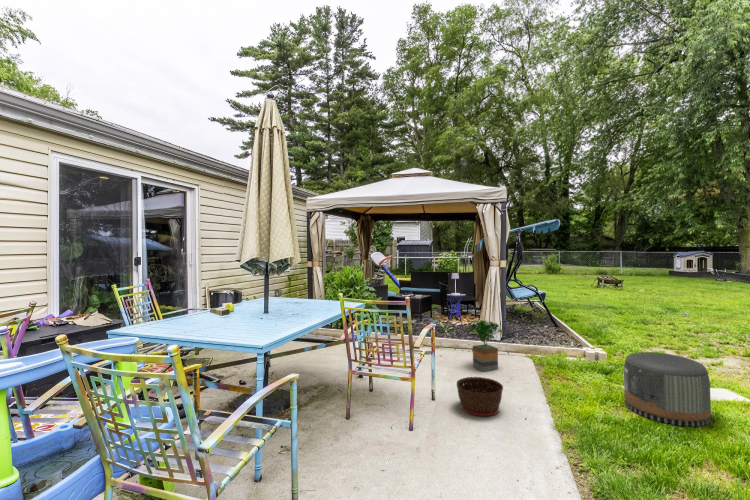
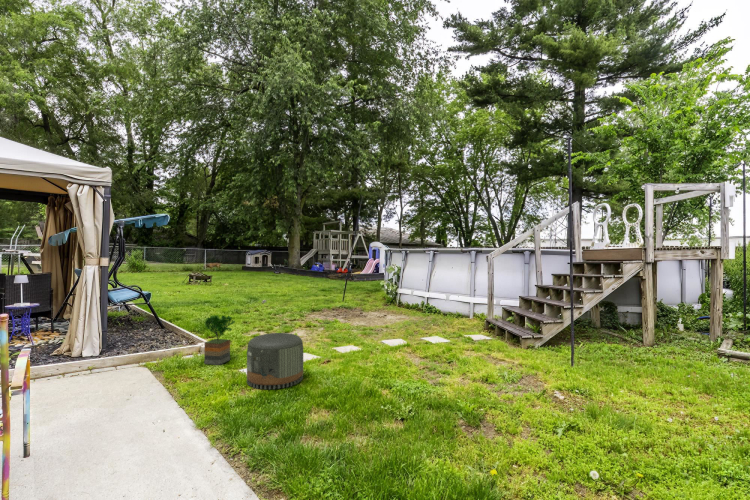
potted tree: present [470,320,503,371] -> present [204,315,235,365]
basket: present [457,377,503,416] -> none [66,402,136,456]

